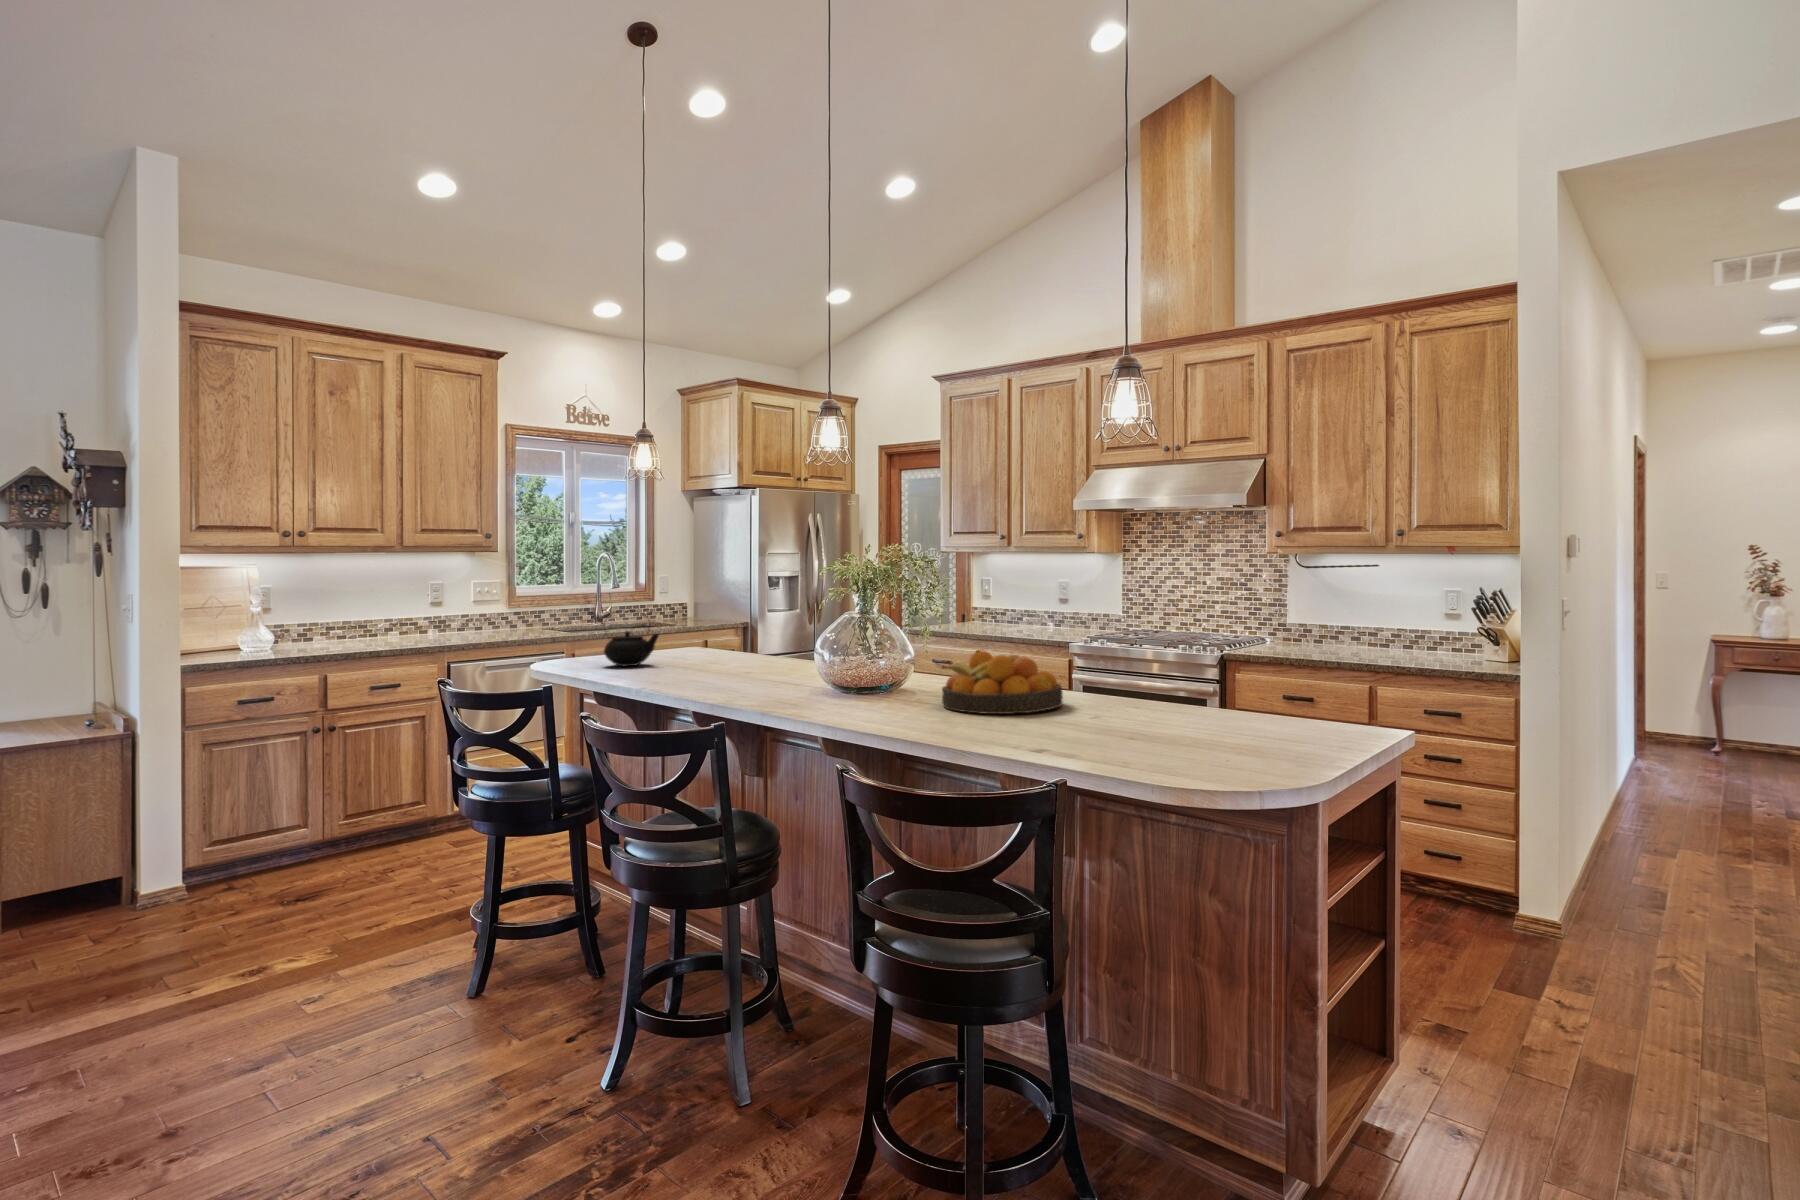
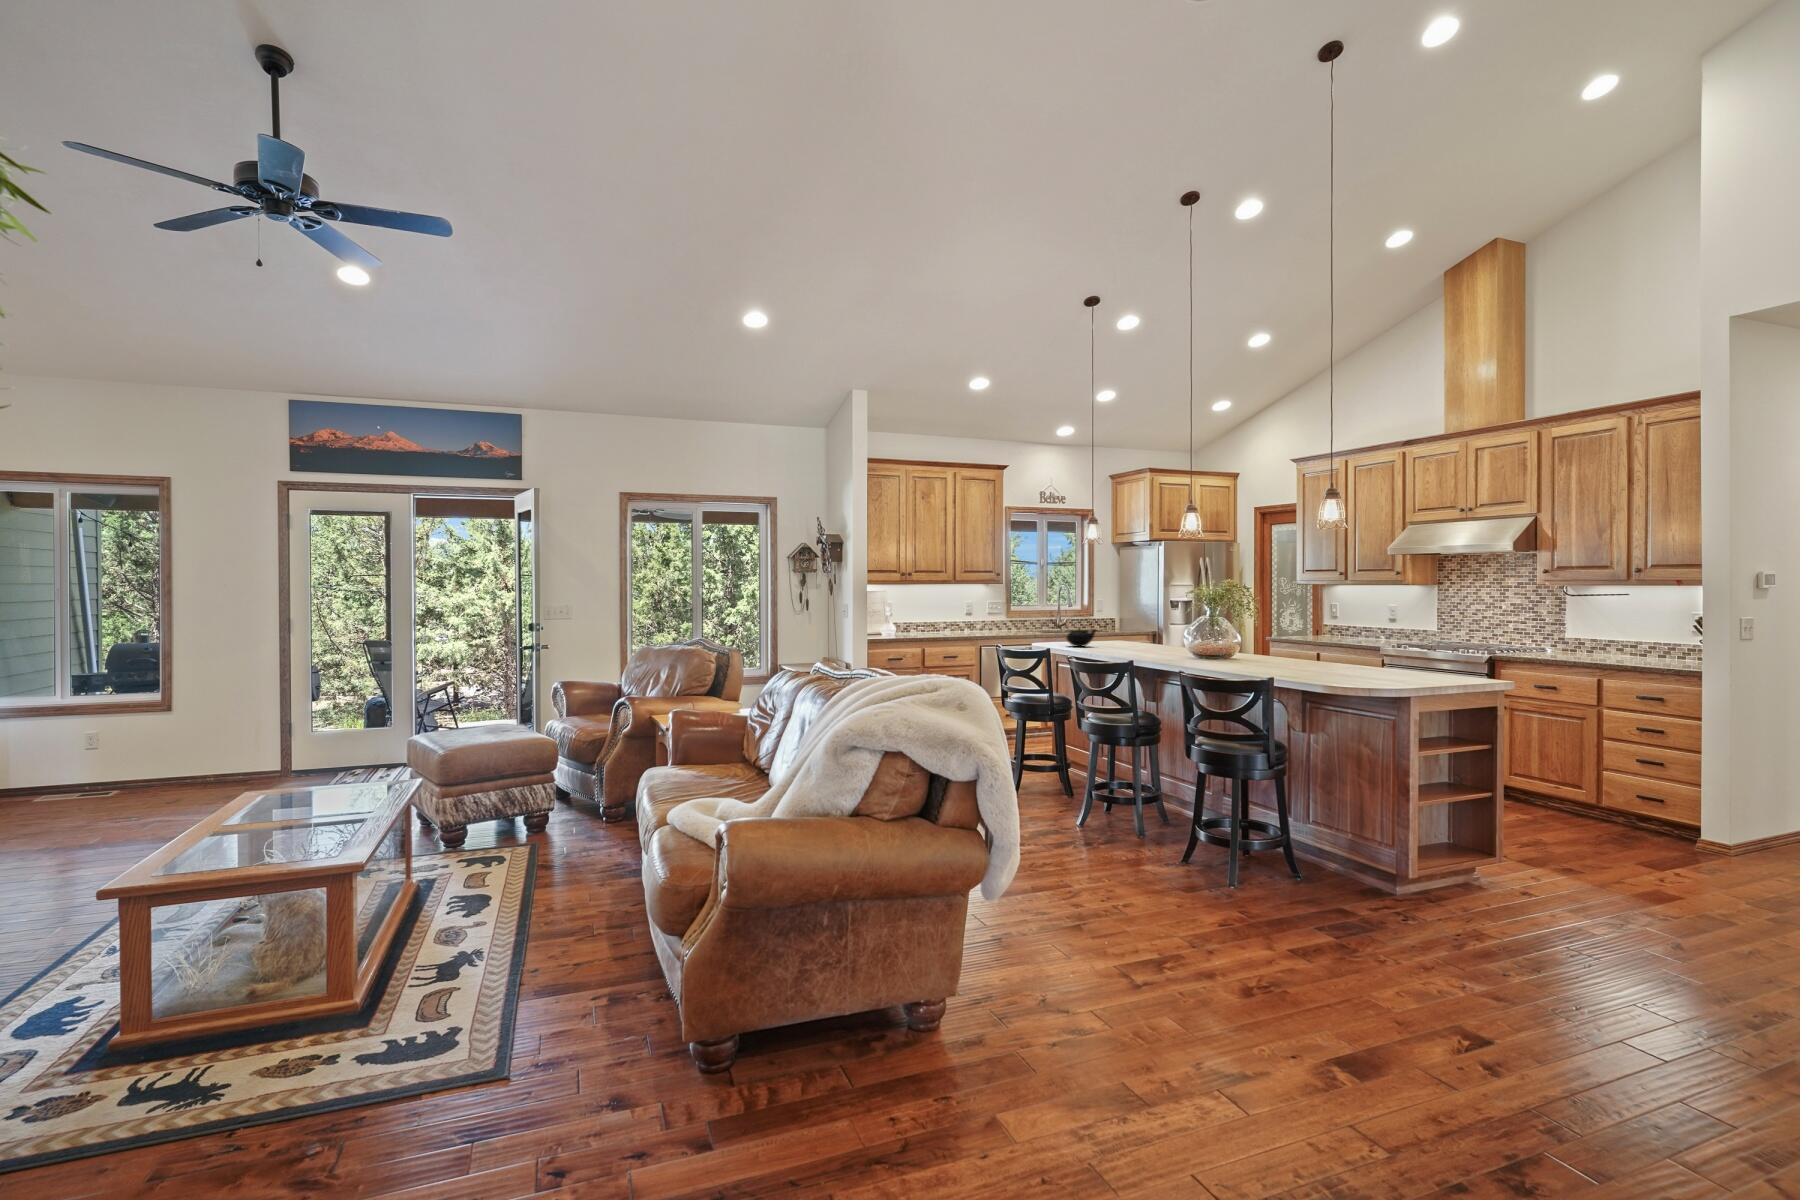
fruit bowl: present [942,651,1063,714] -> none [1245,636,1314,666]

